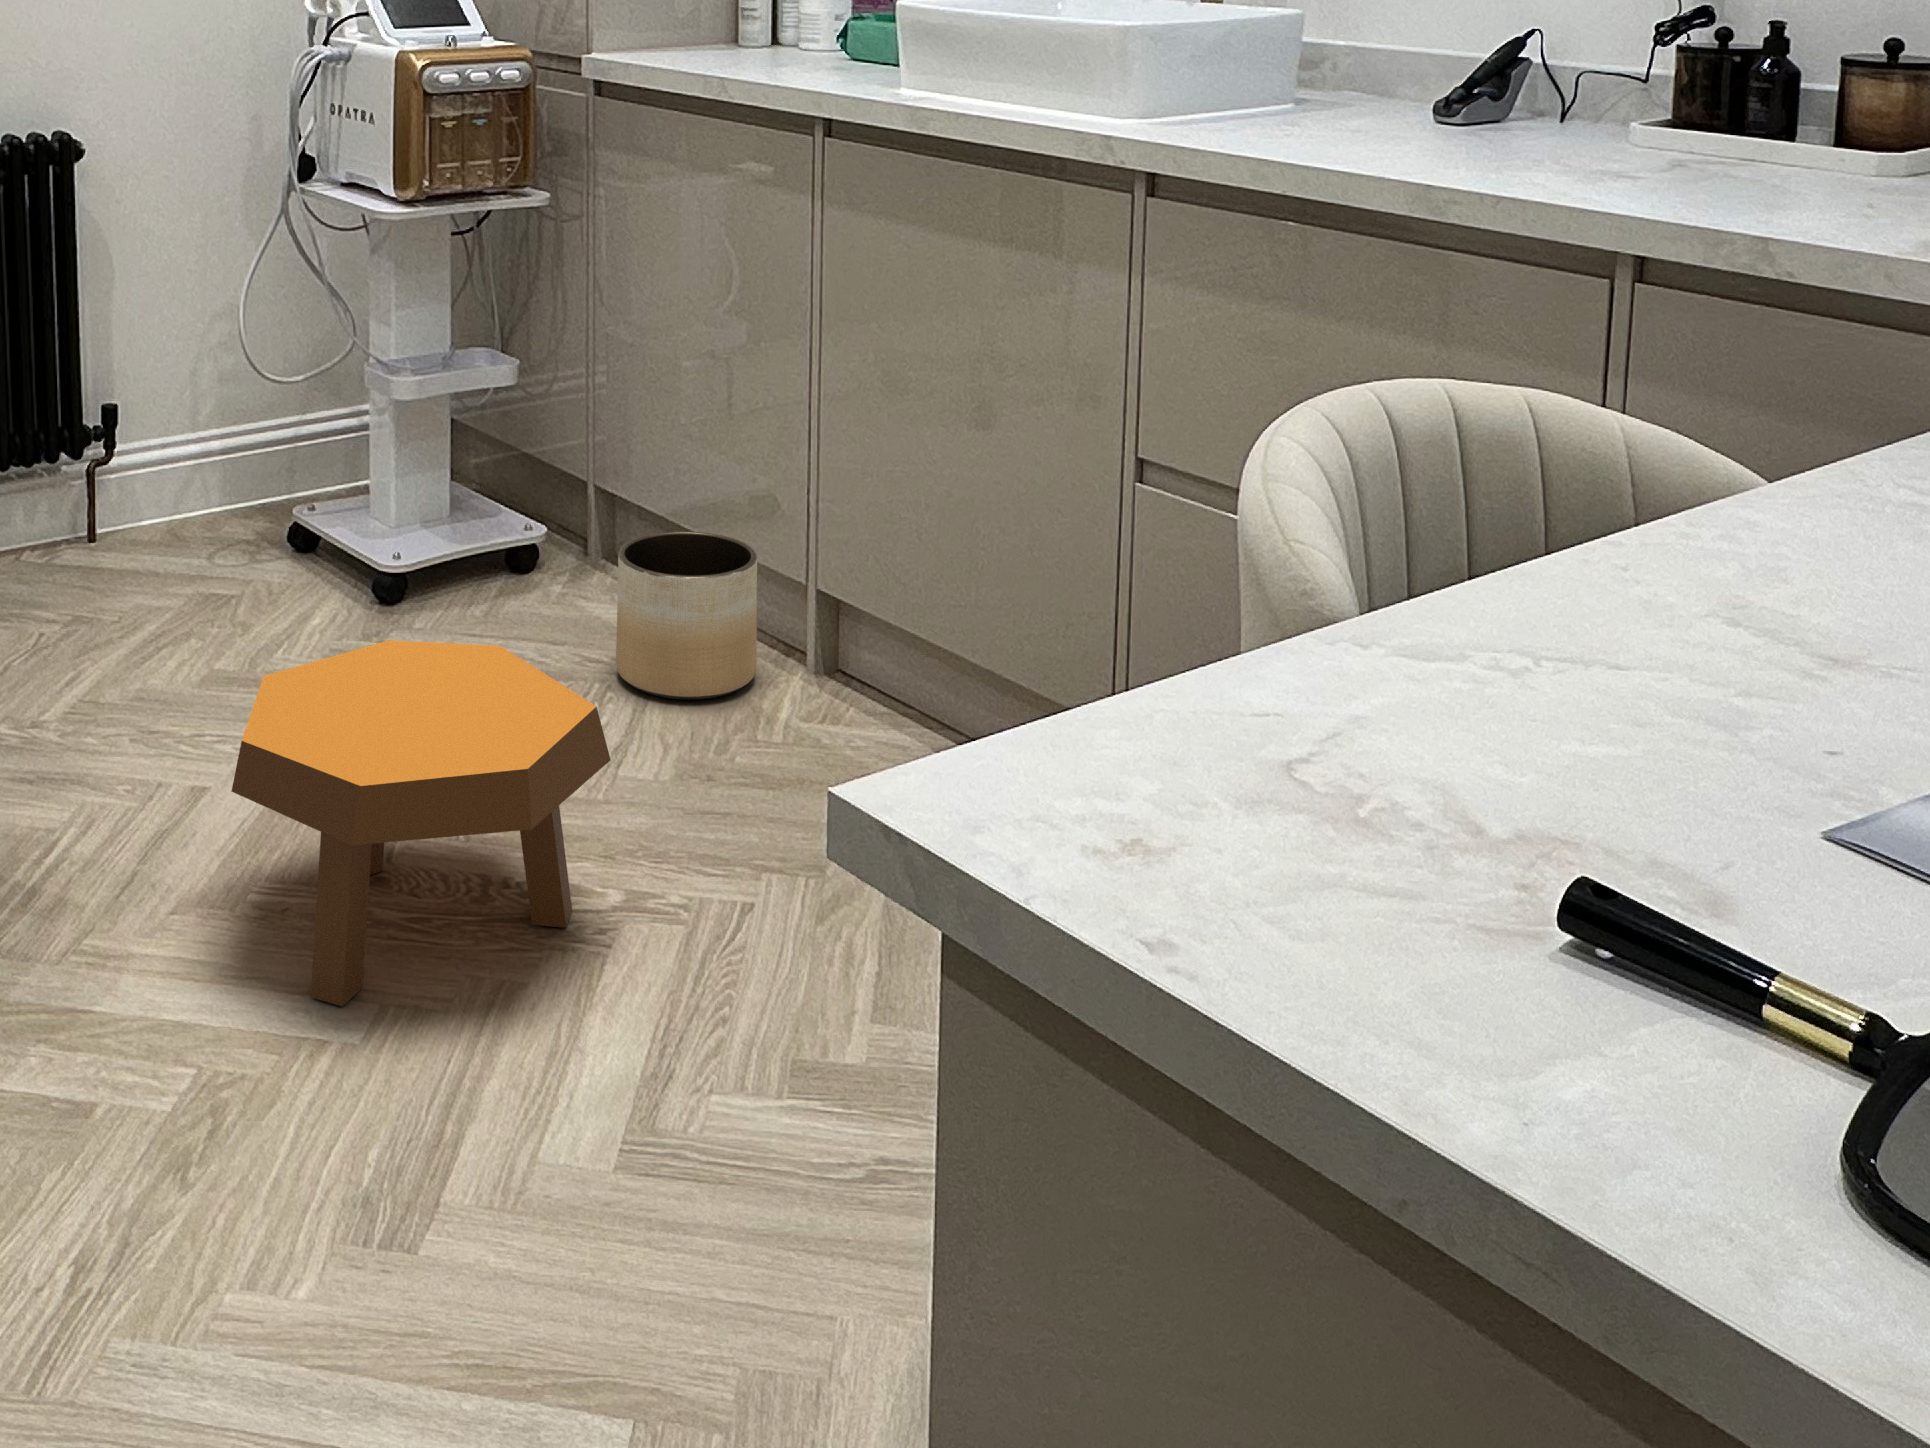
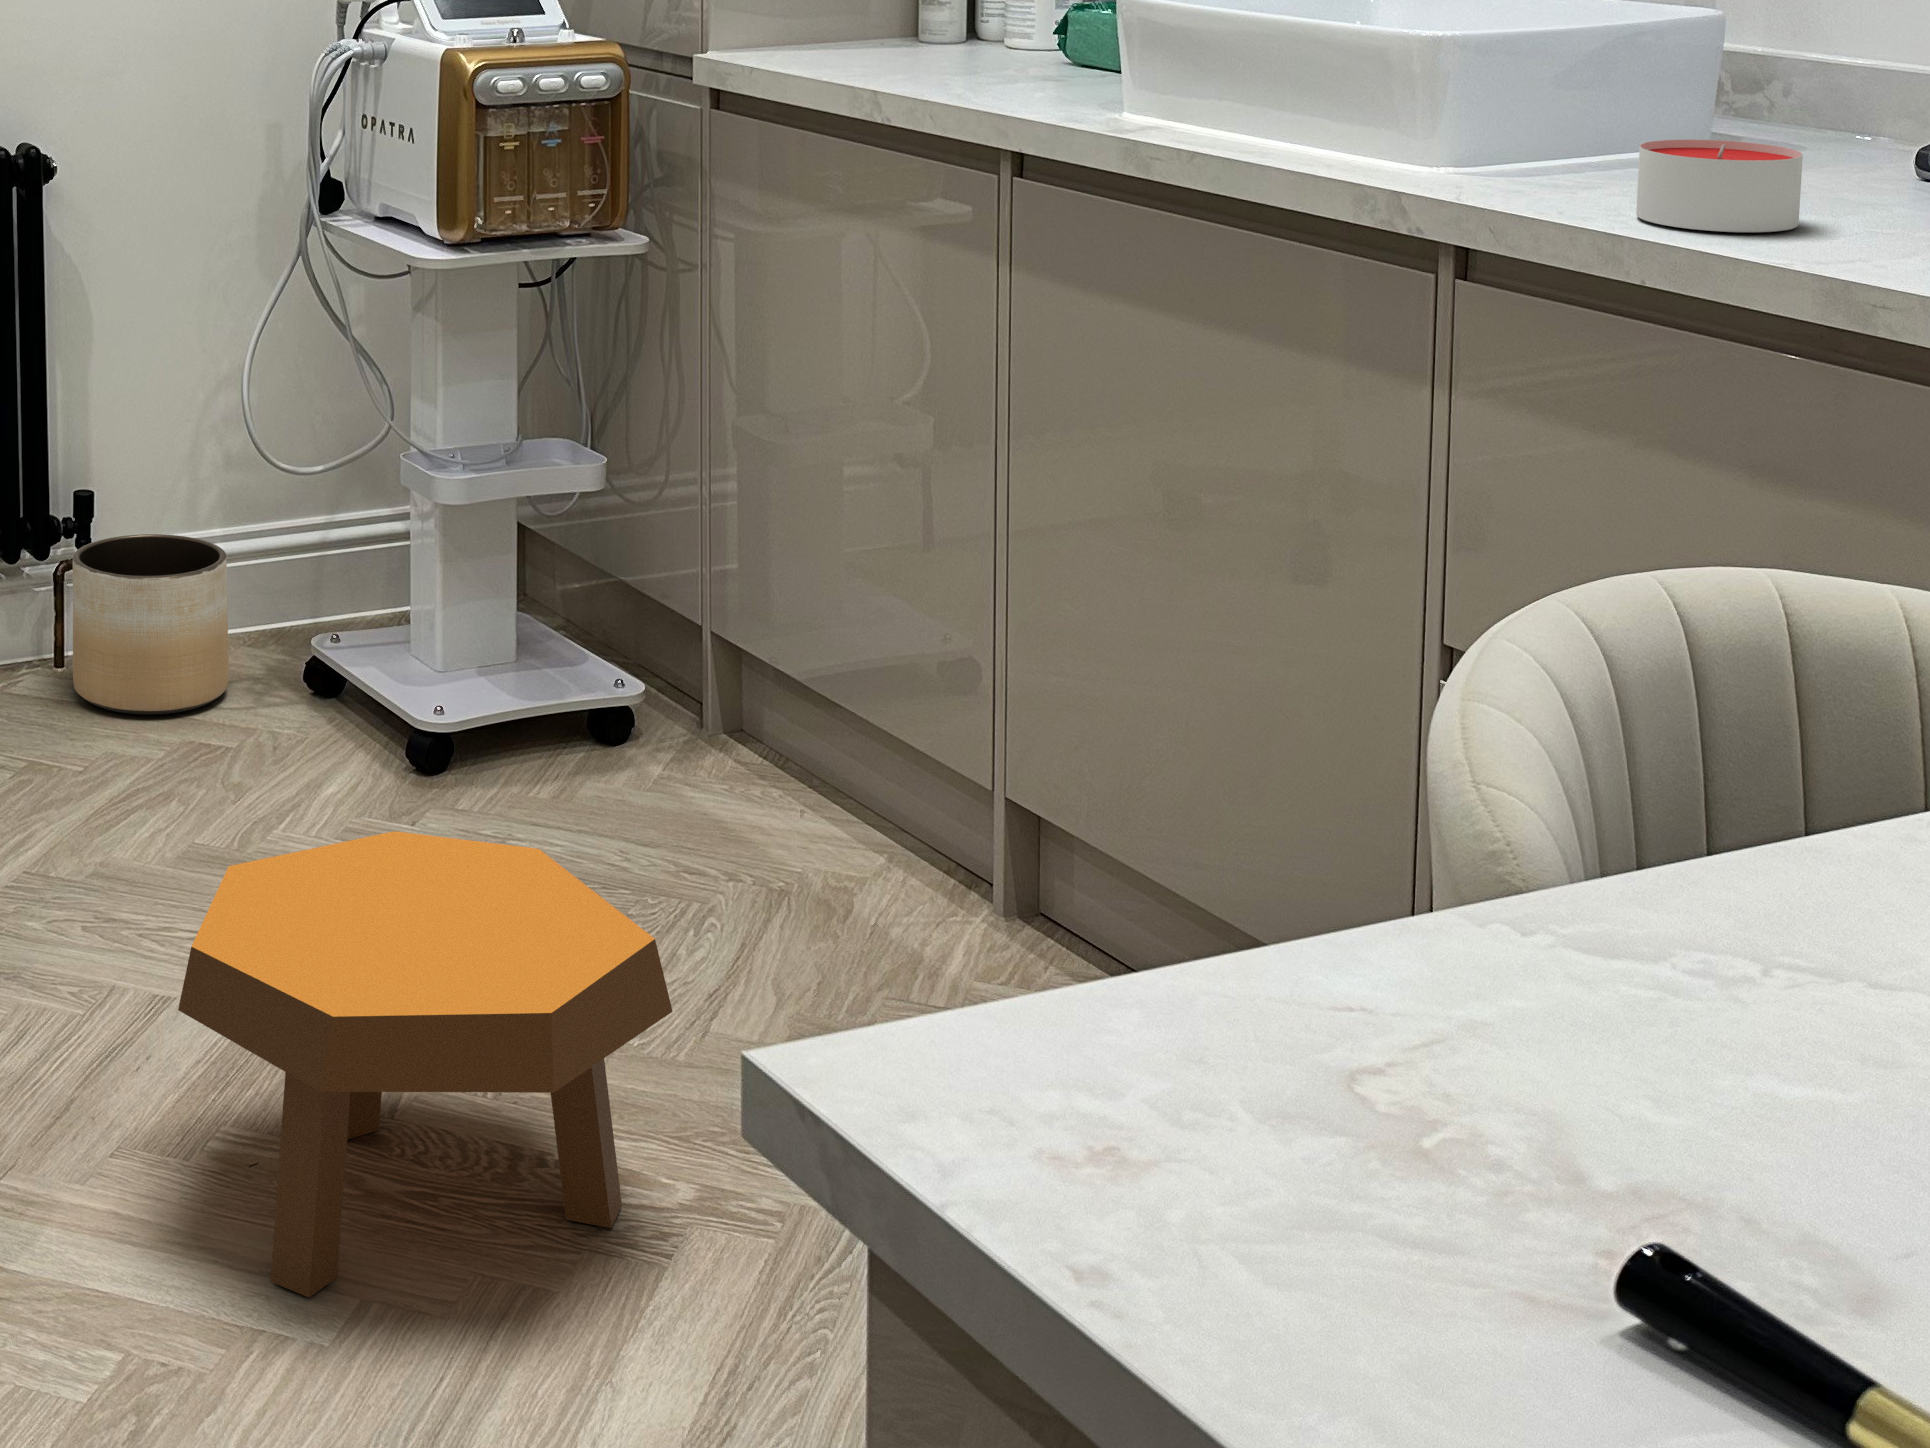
candle: none [1272,92,1381,154] -> present [1636,140,1803,232]
planter: present [616,531,757,700] -> present [73,534,229,715]

